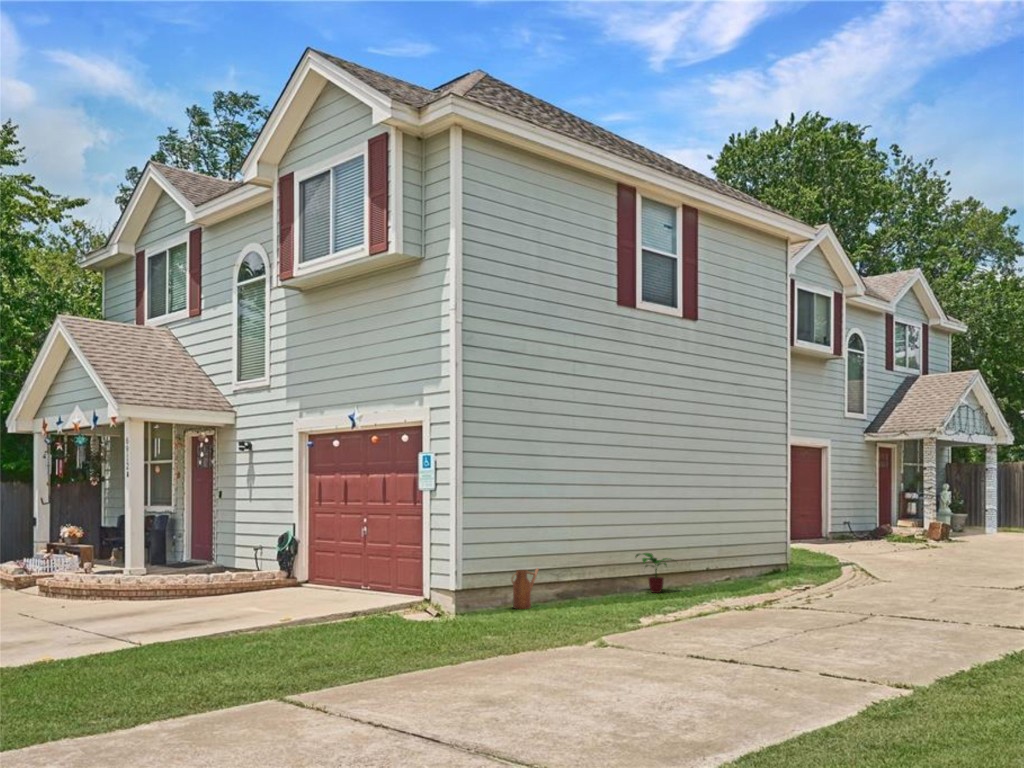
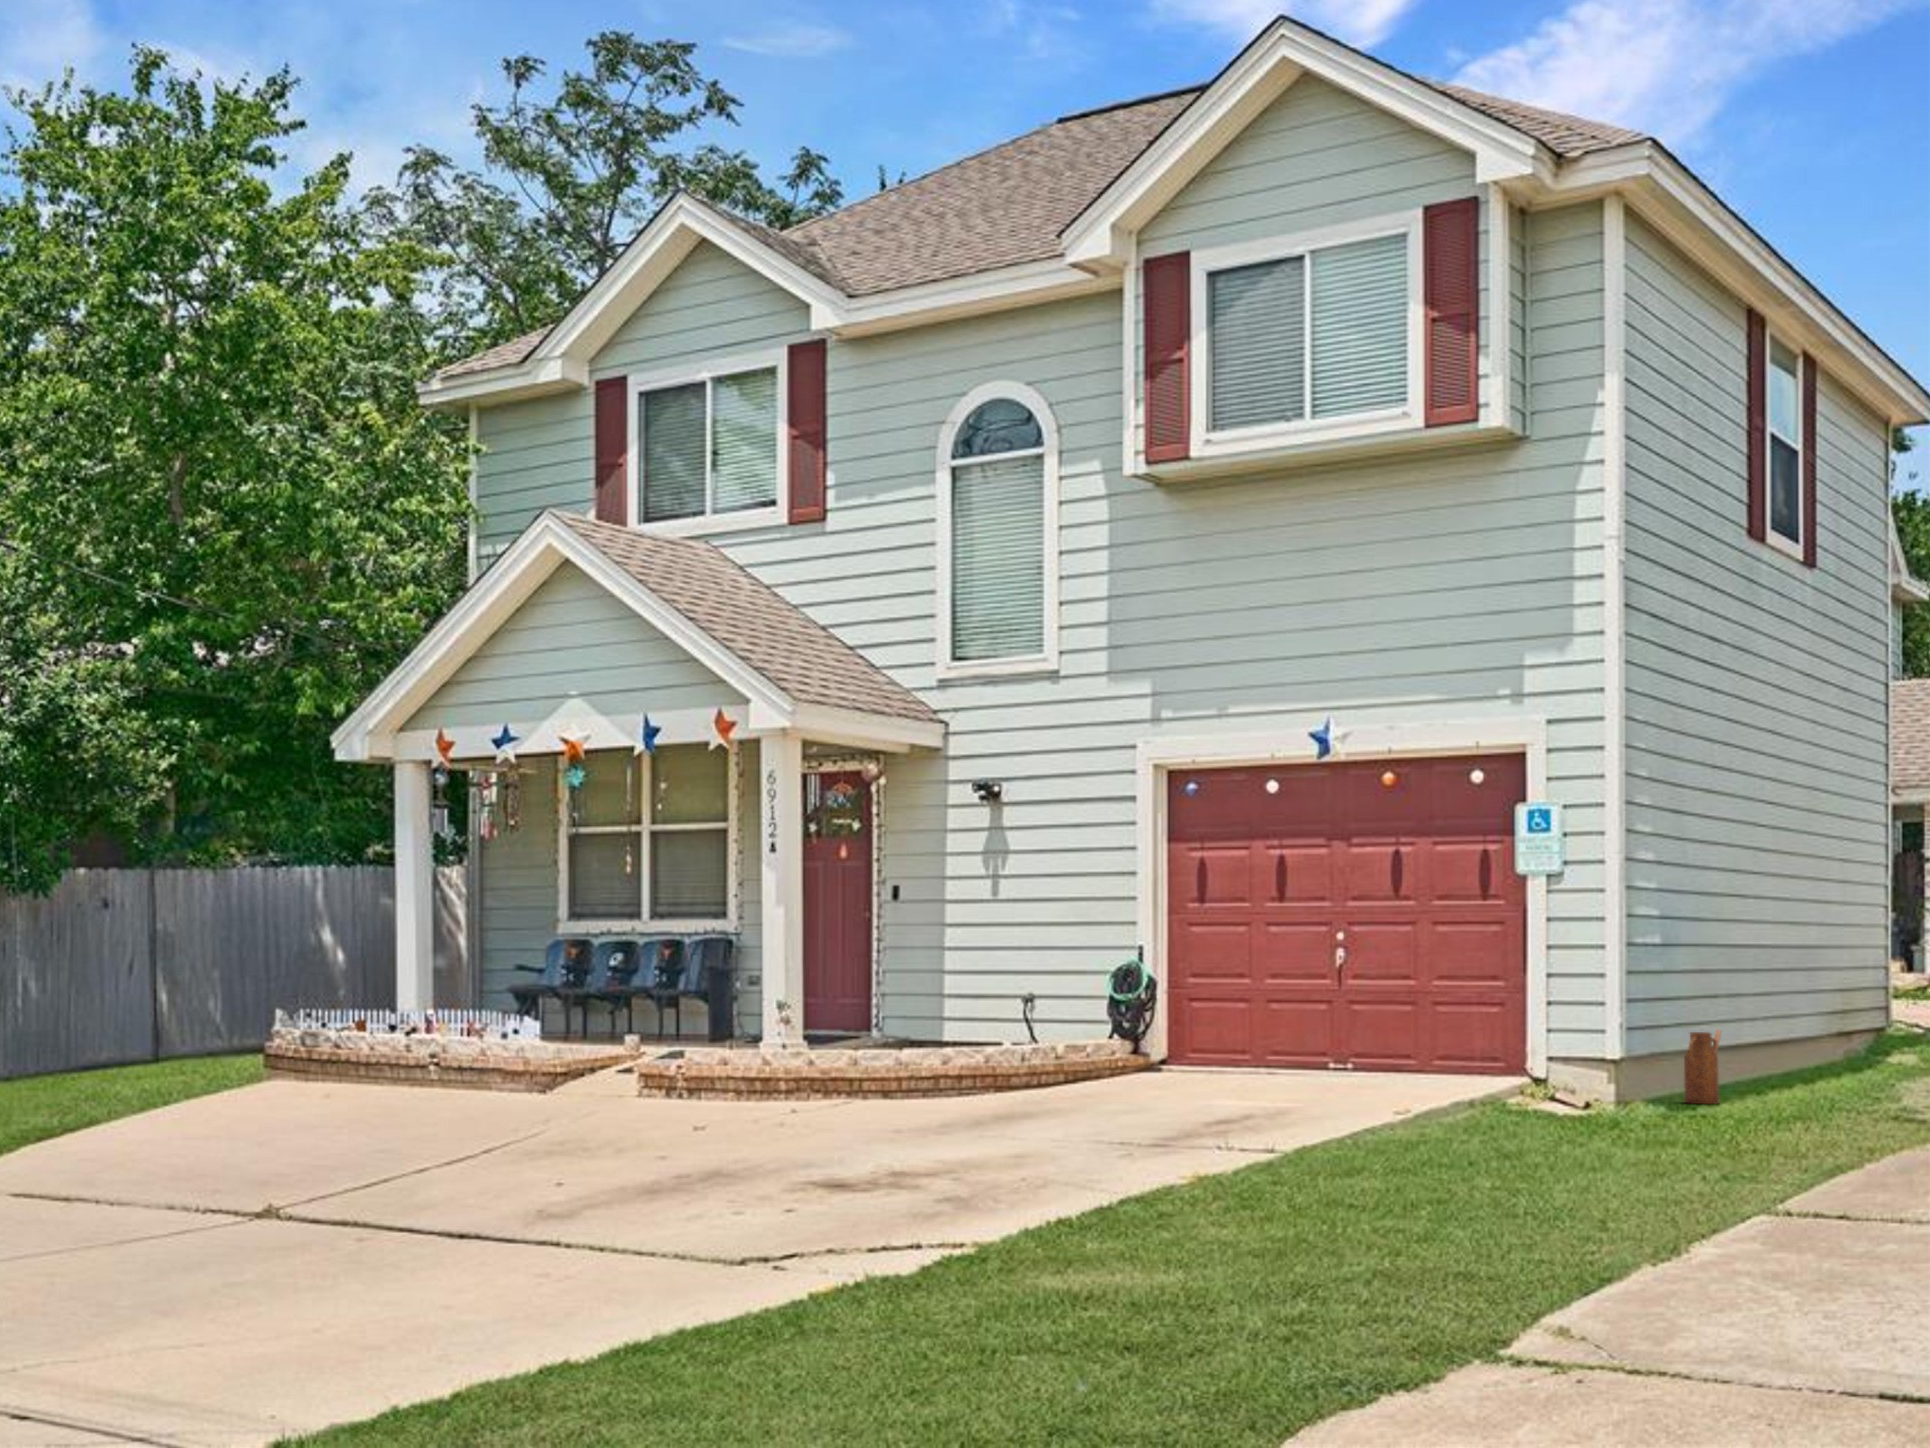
potted plant: present [635,553,671,593] -> none [1819,1012,1908,1088]

